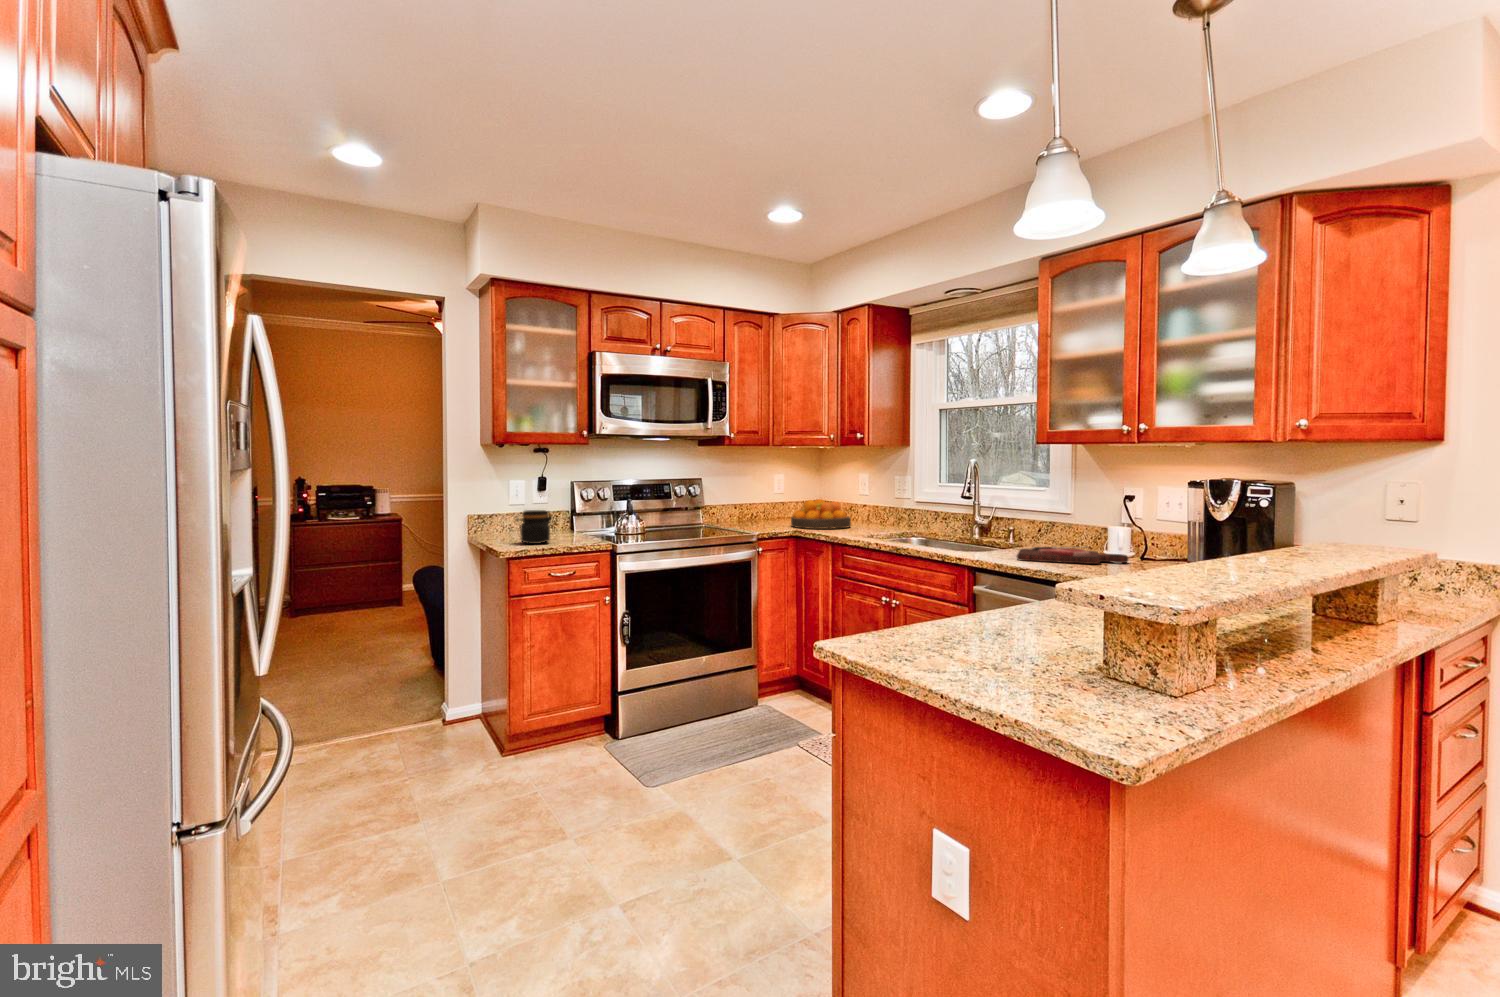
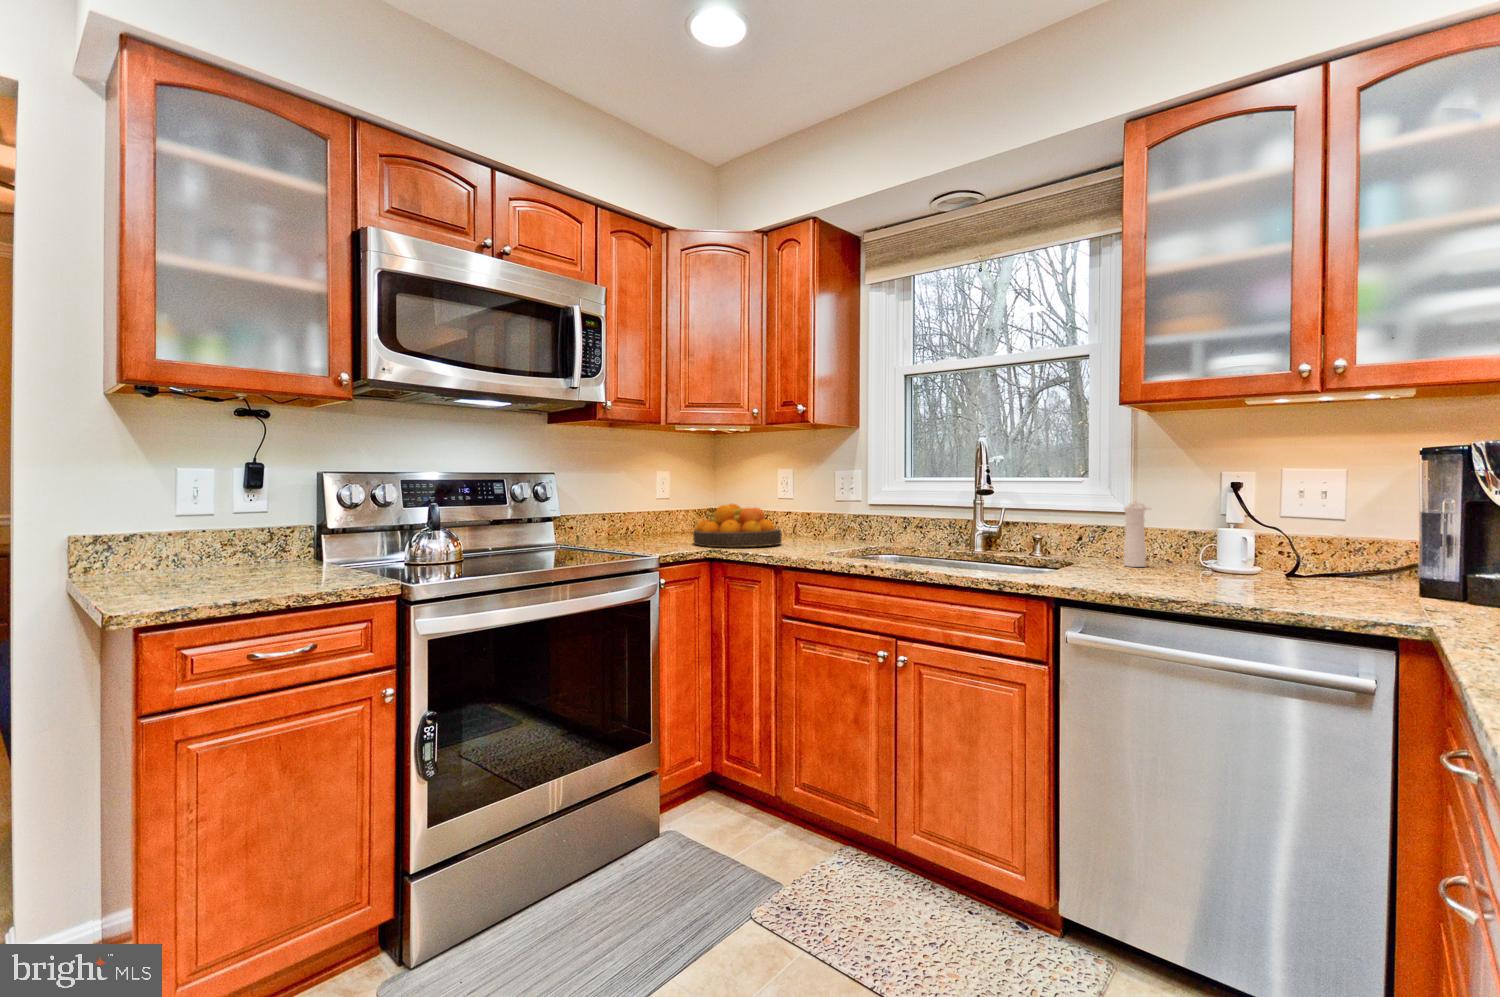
pepper mill: none [1054,499,1088,549] -> present [1124,501,1152,567]
jar: present [516,510,551,544] -> none [176,520,269,590]
cutting board: present [1017,546,1128,564] -> none [1111,562,1303,590]

